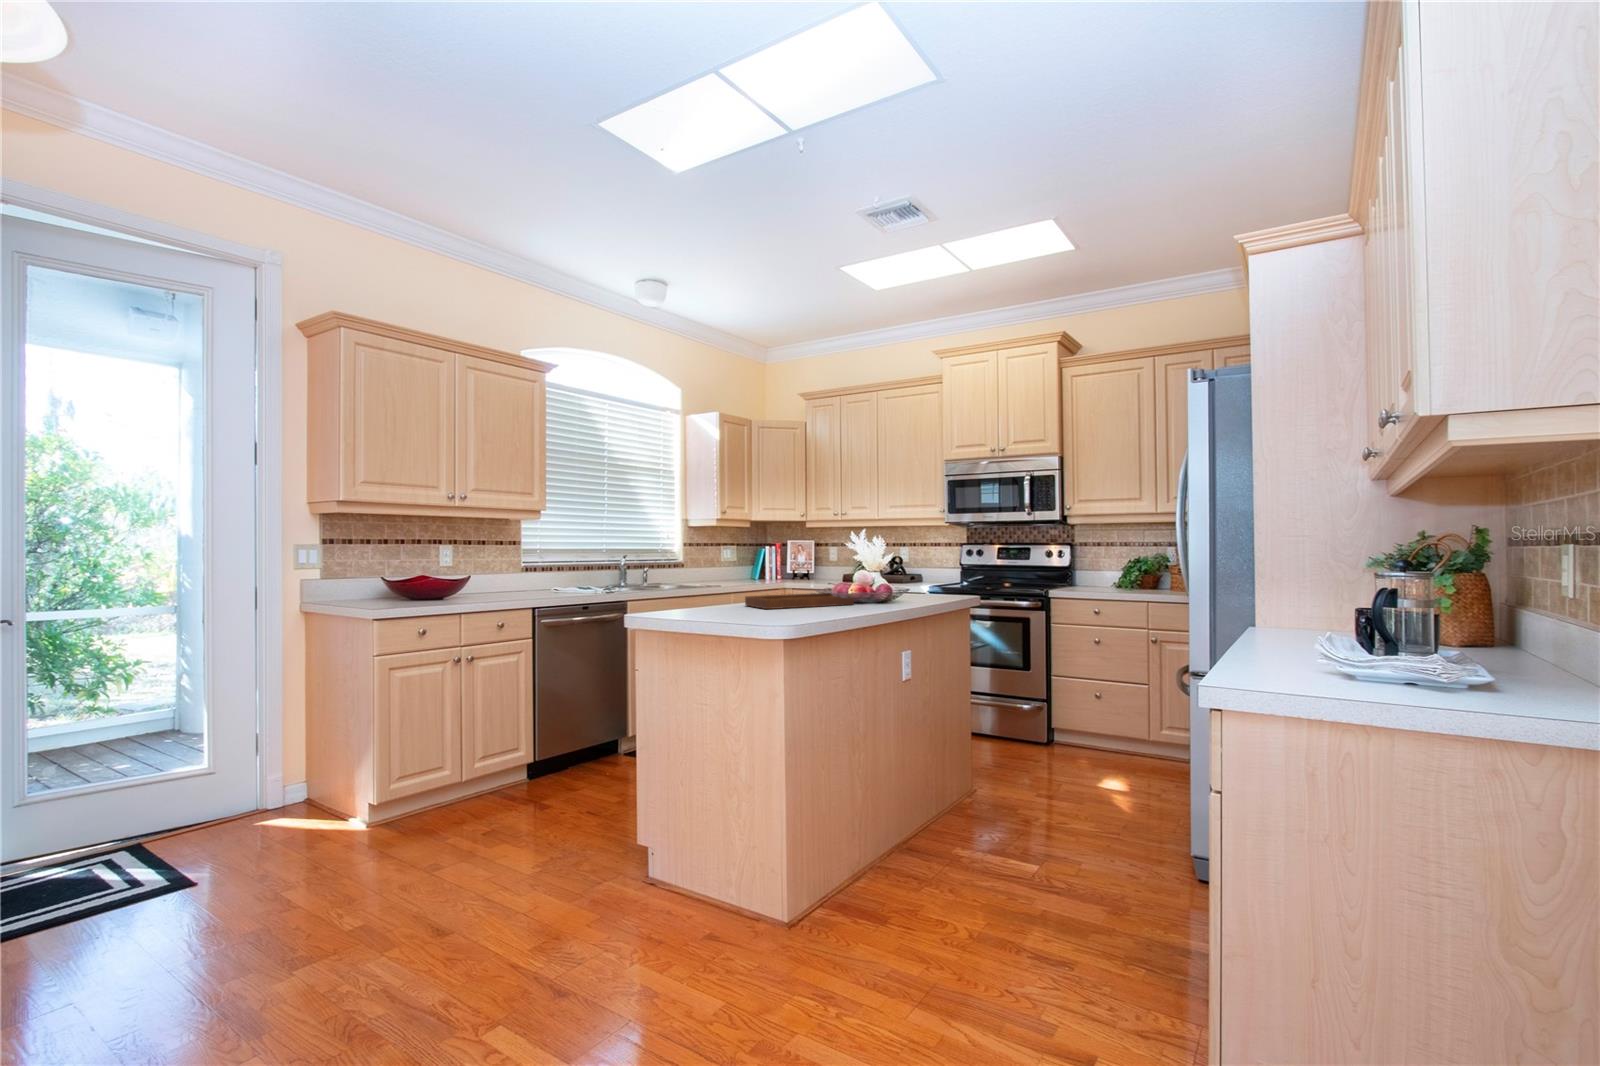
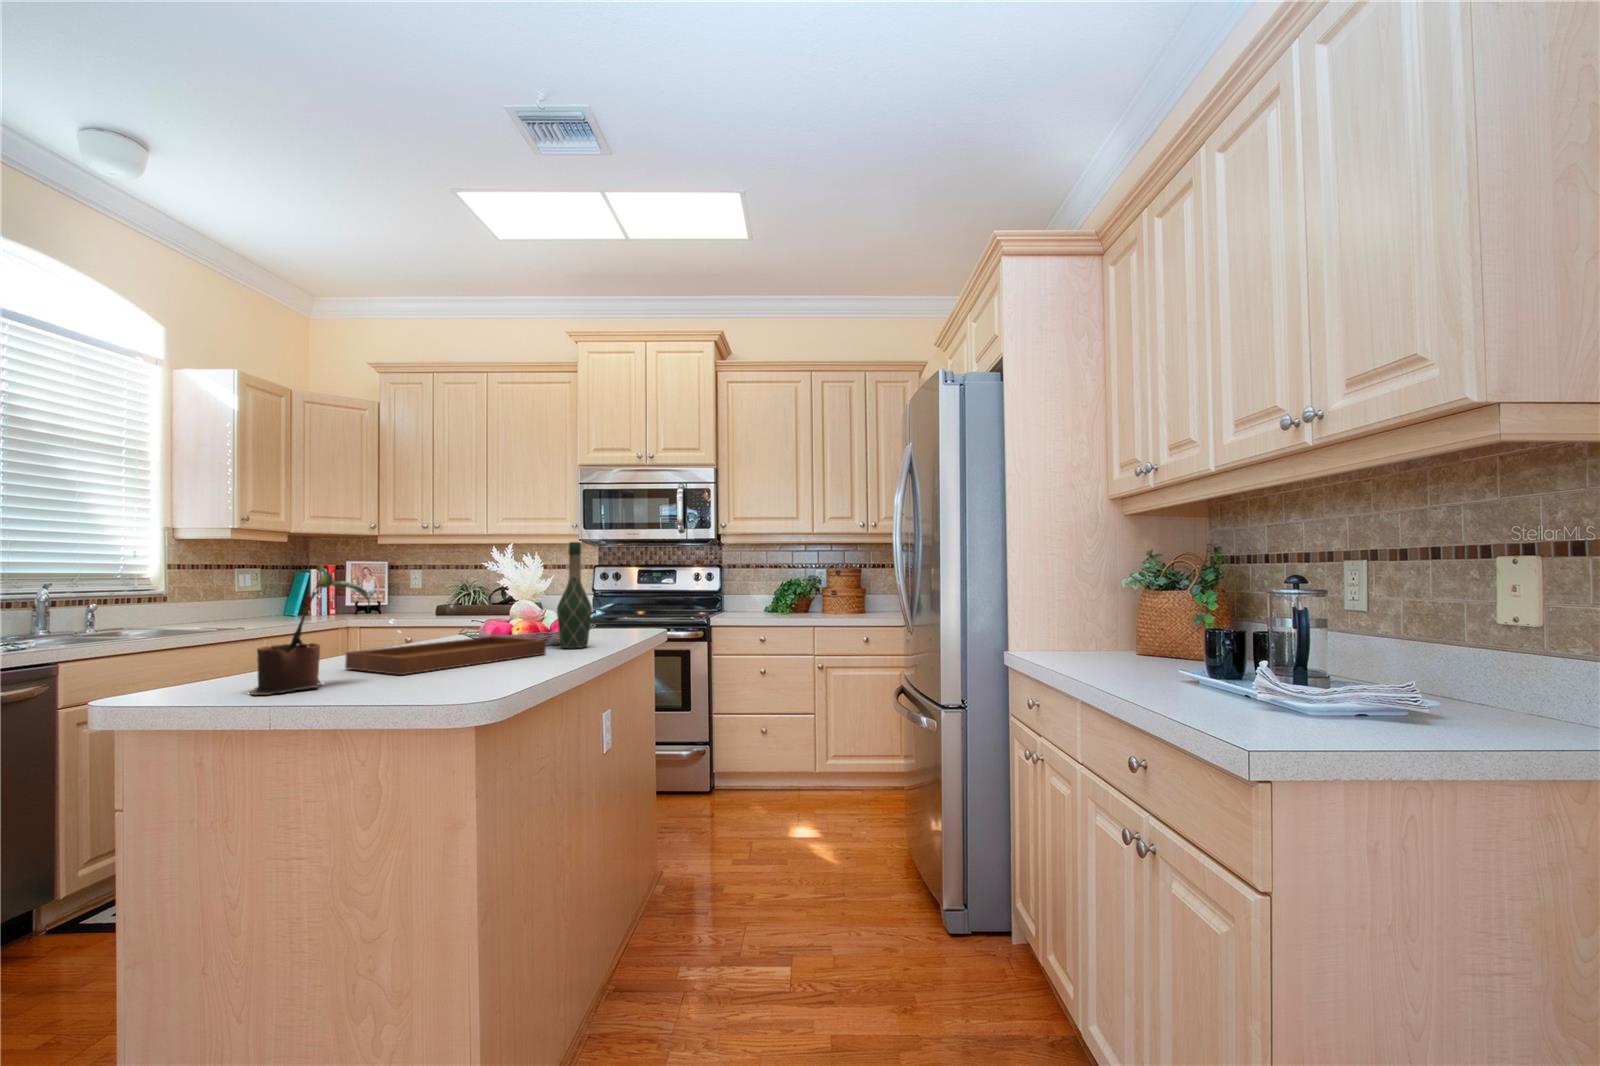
wine bottle: none [866,532,889,603] -> present [557,542,592,648]
potted plant: none [697,546,749,613] -> present [251,561,370,695]

